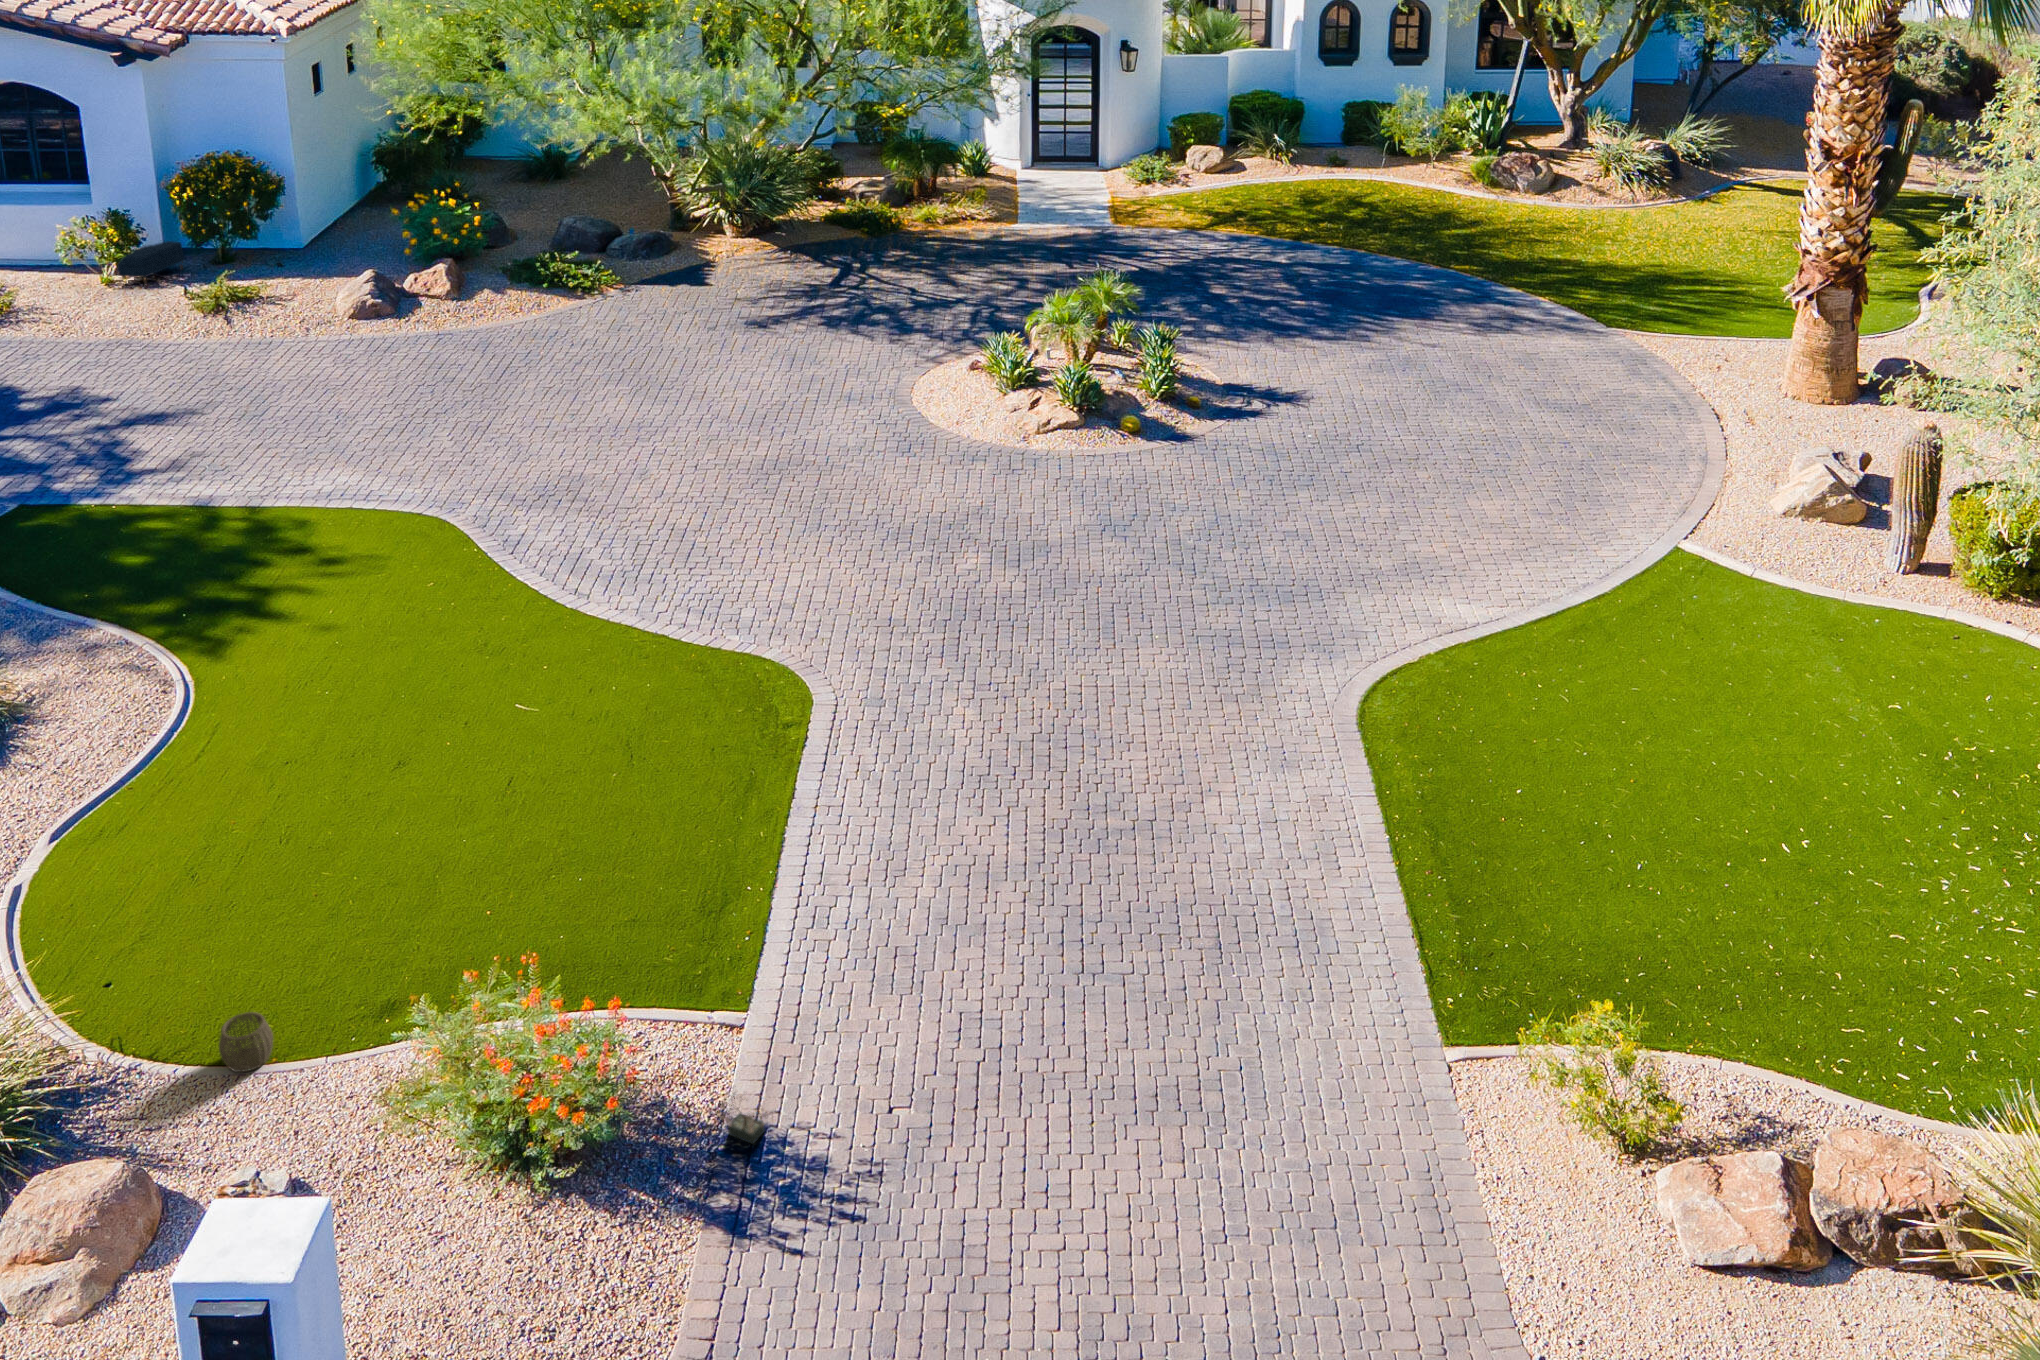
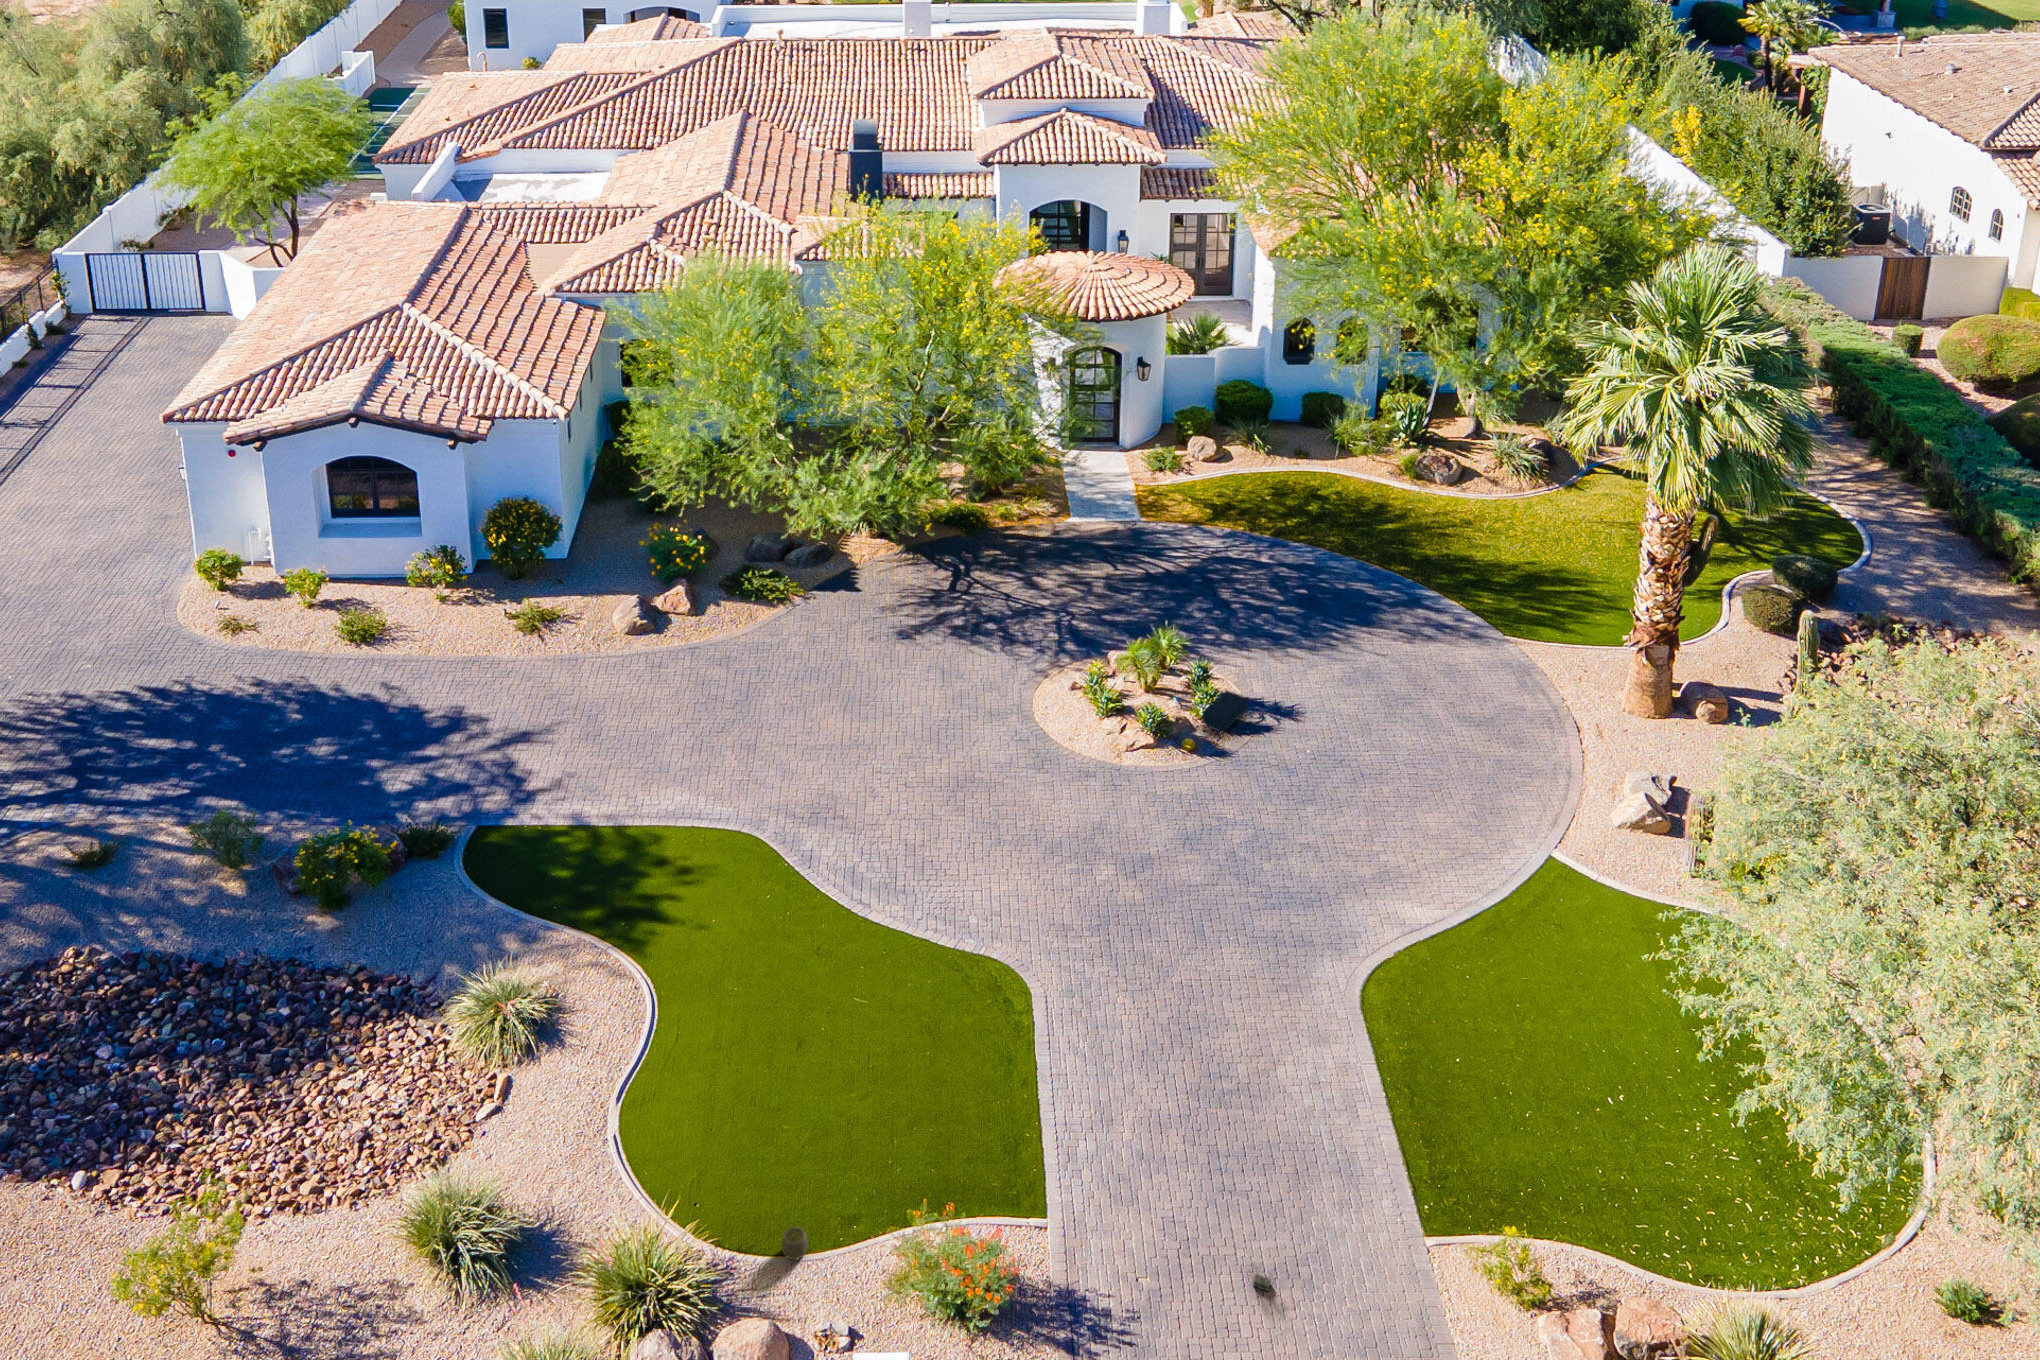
bench: present [117,241,184,285] -> present [1202,690,1247,737]
decorative plant: present [720,1092,765,1144] -> present [1250,1266,1271,1291]

